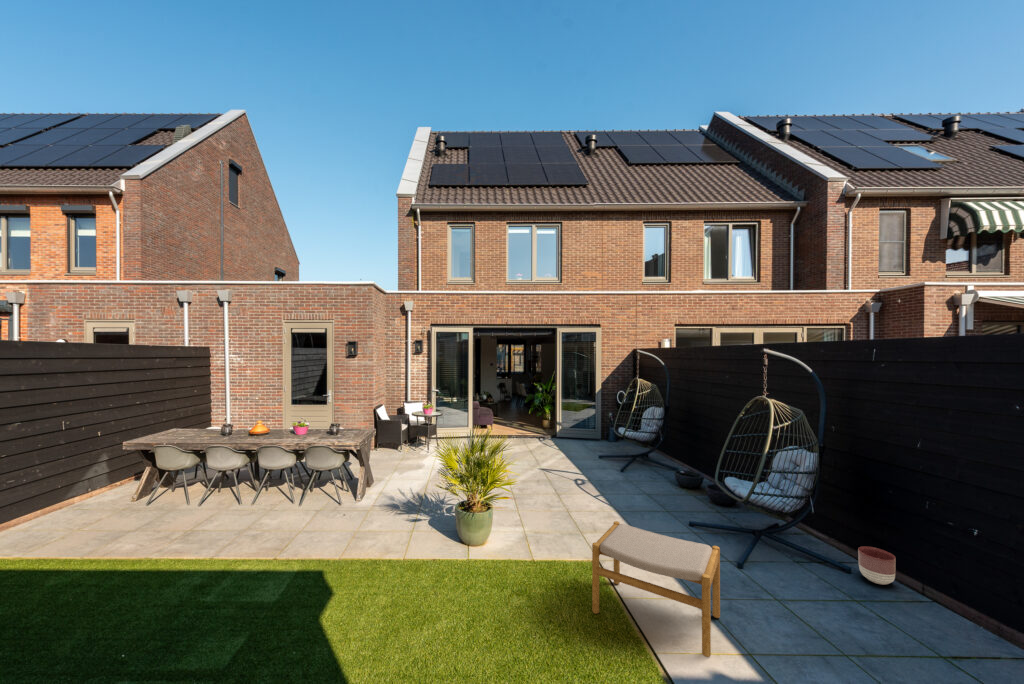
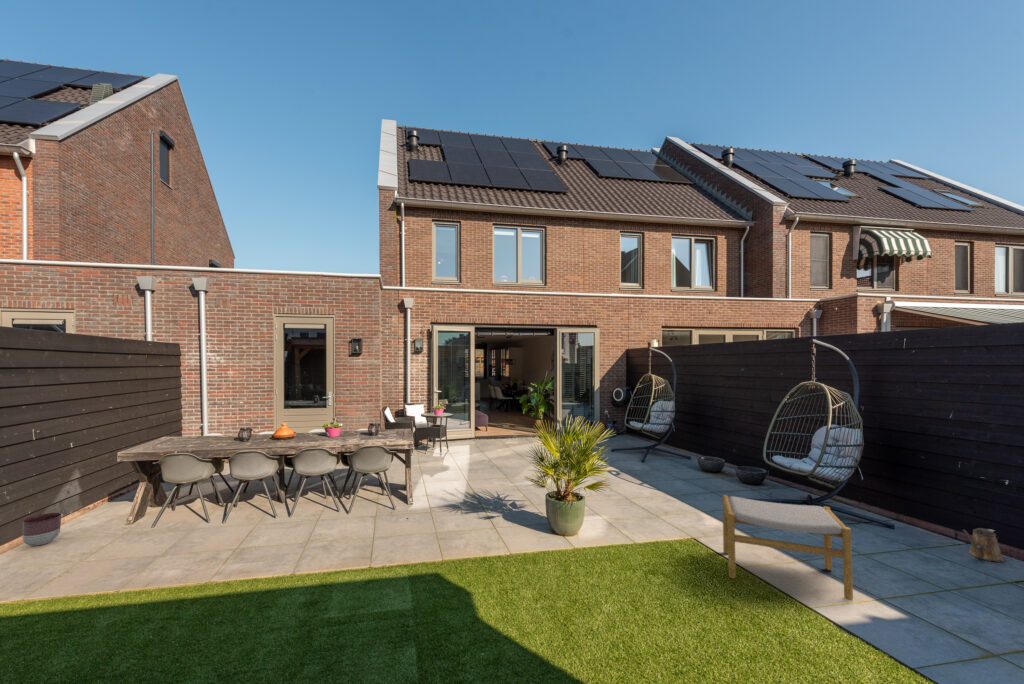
planter: present [858,546,896,585] -> present [22,513,61,546]
watering can: none [907,589,968,635] -> present [963,528,1004,562]

